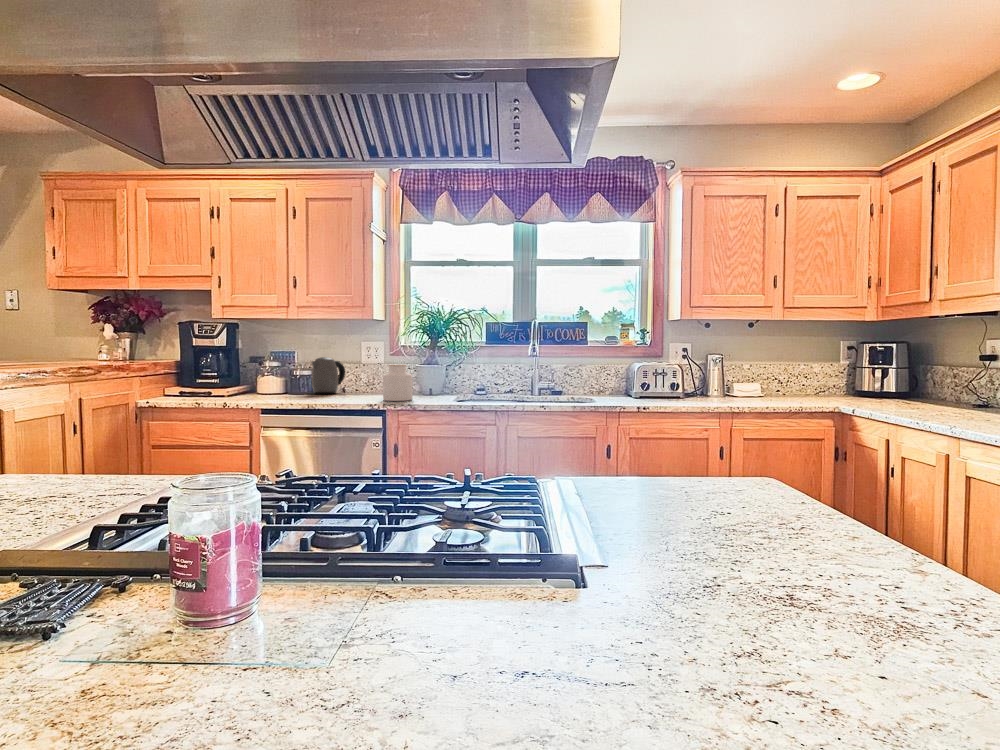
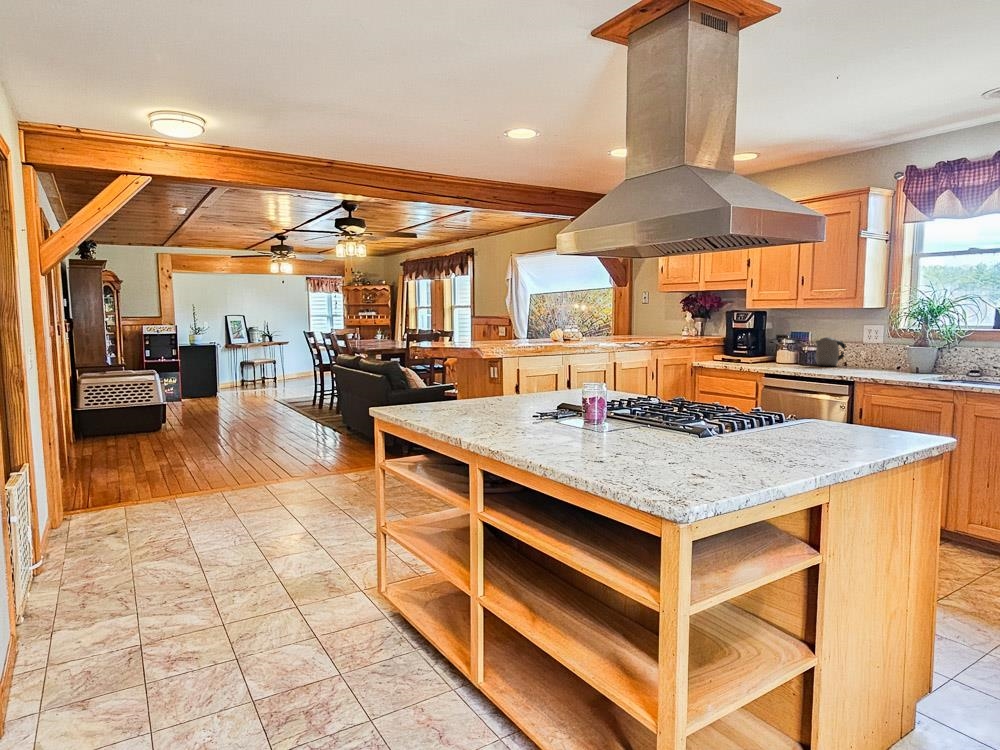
jar: present [383,365,412,401] -> none [860,346,889,376]

